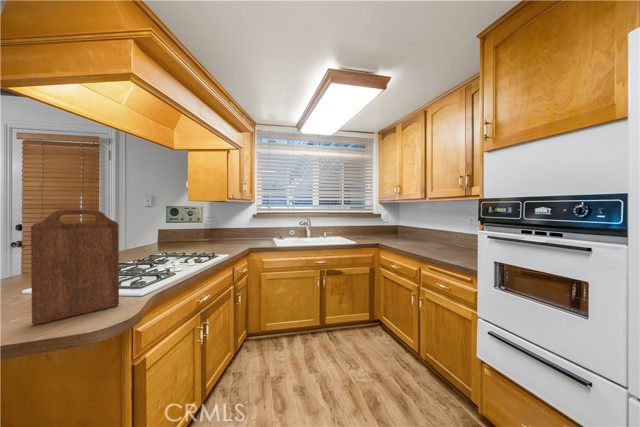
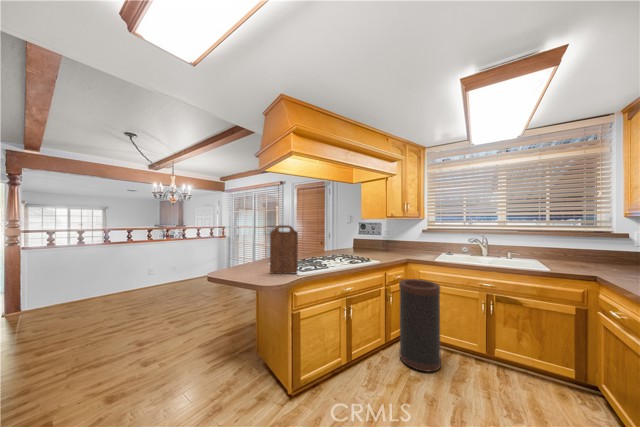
trash can: none [249,269,292,369] -> present [399,279,441,371]

